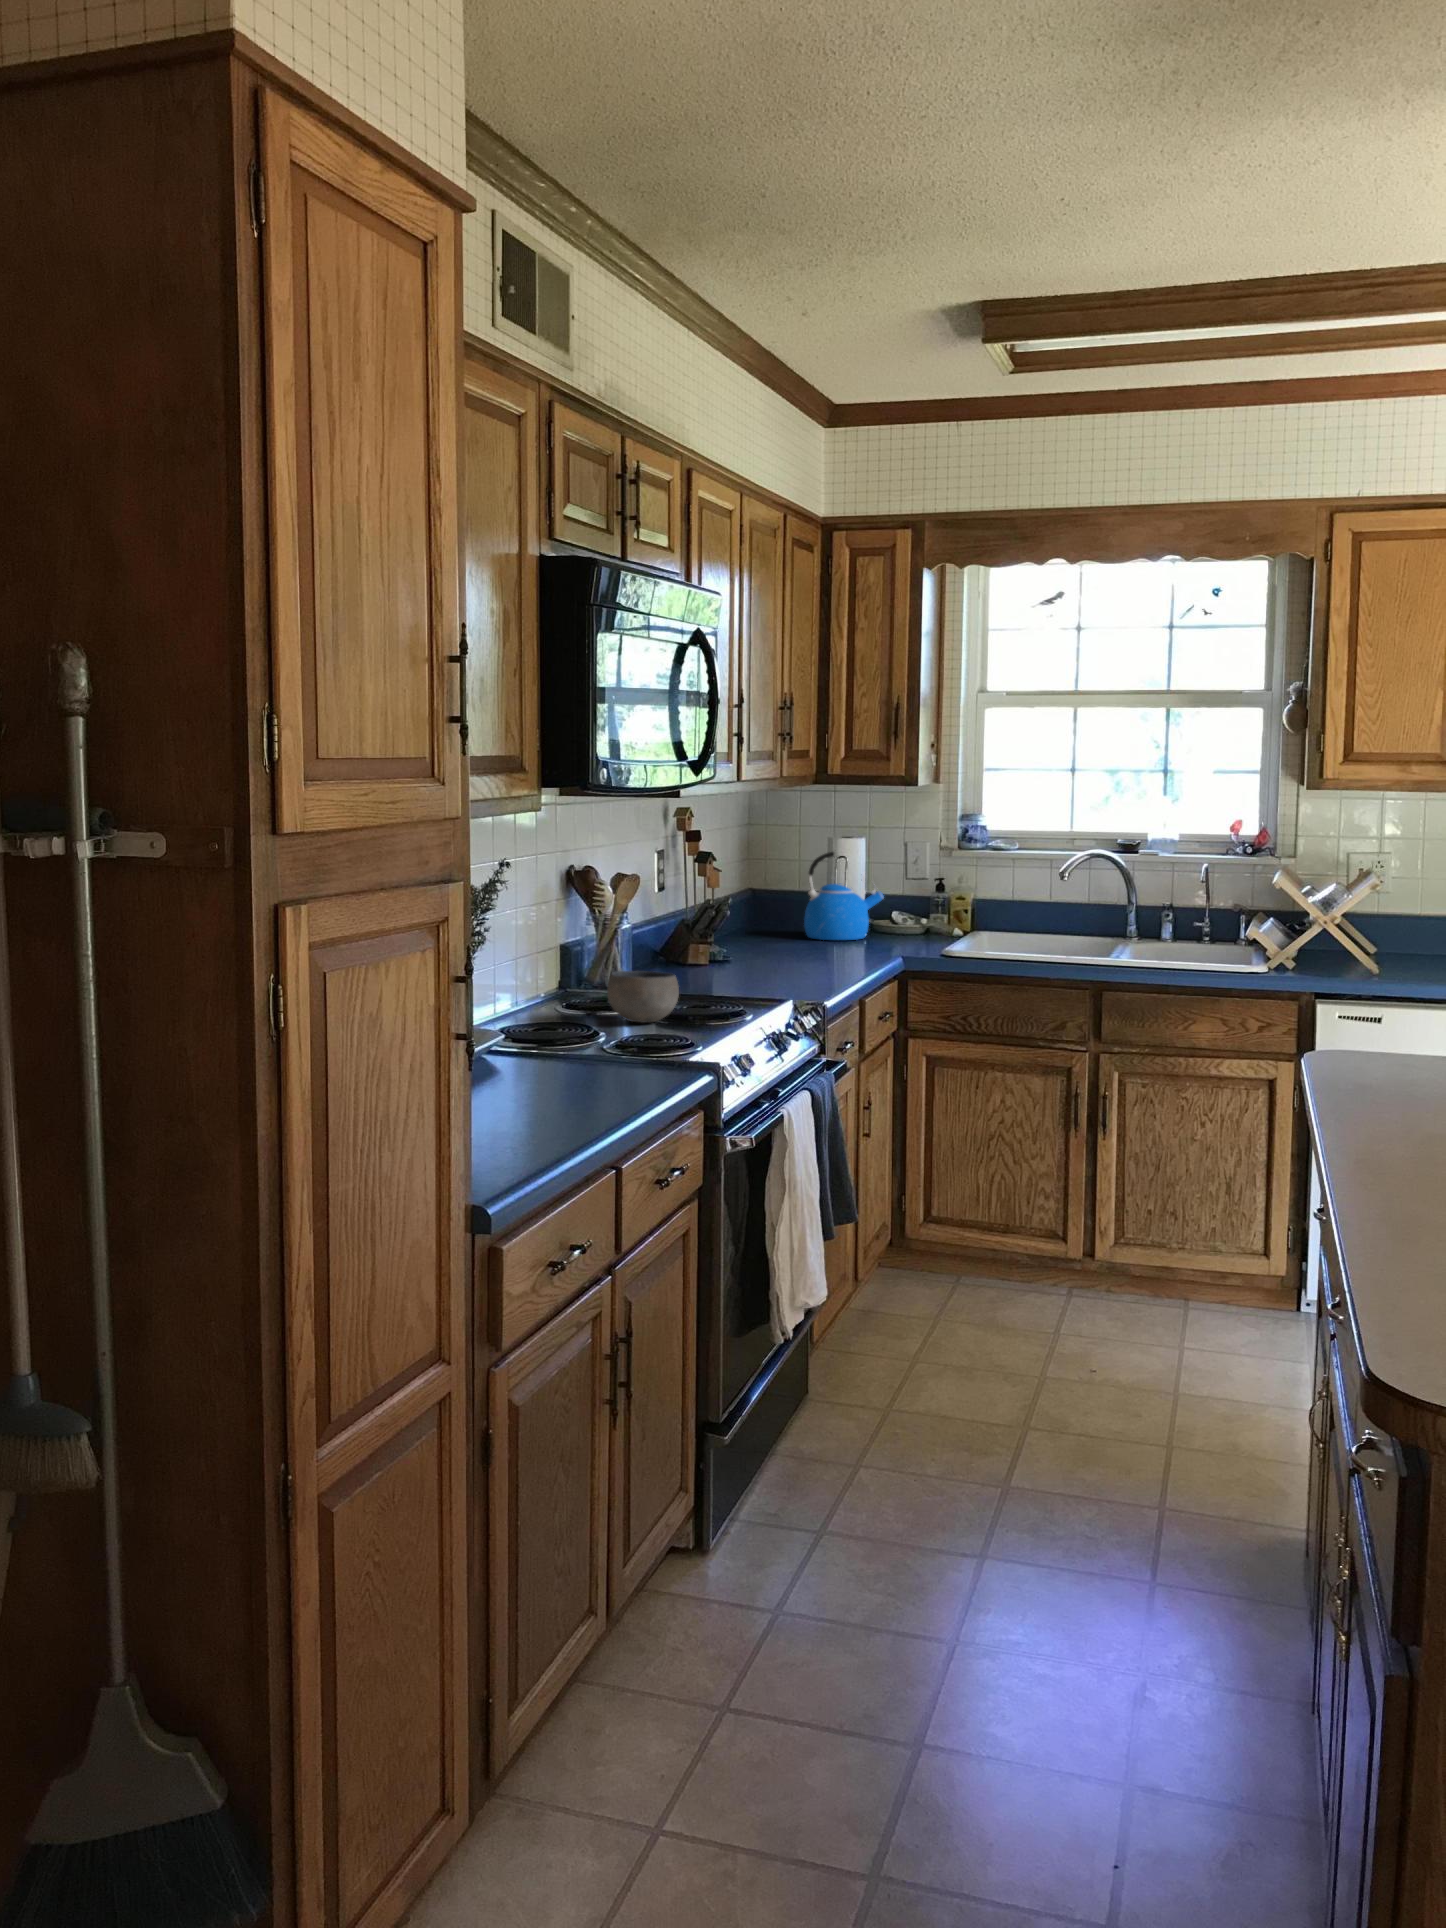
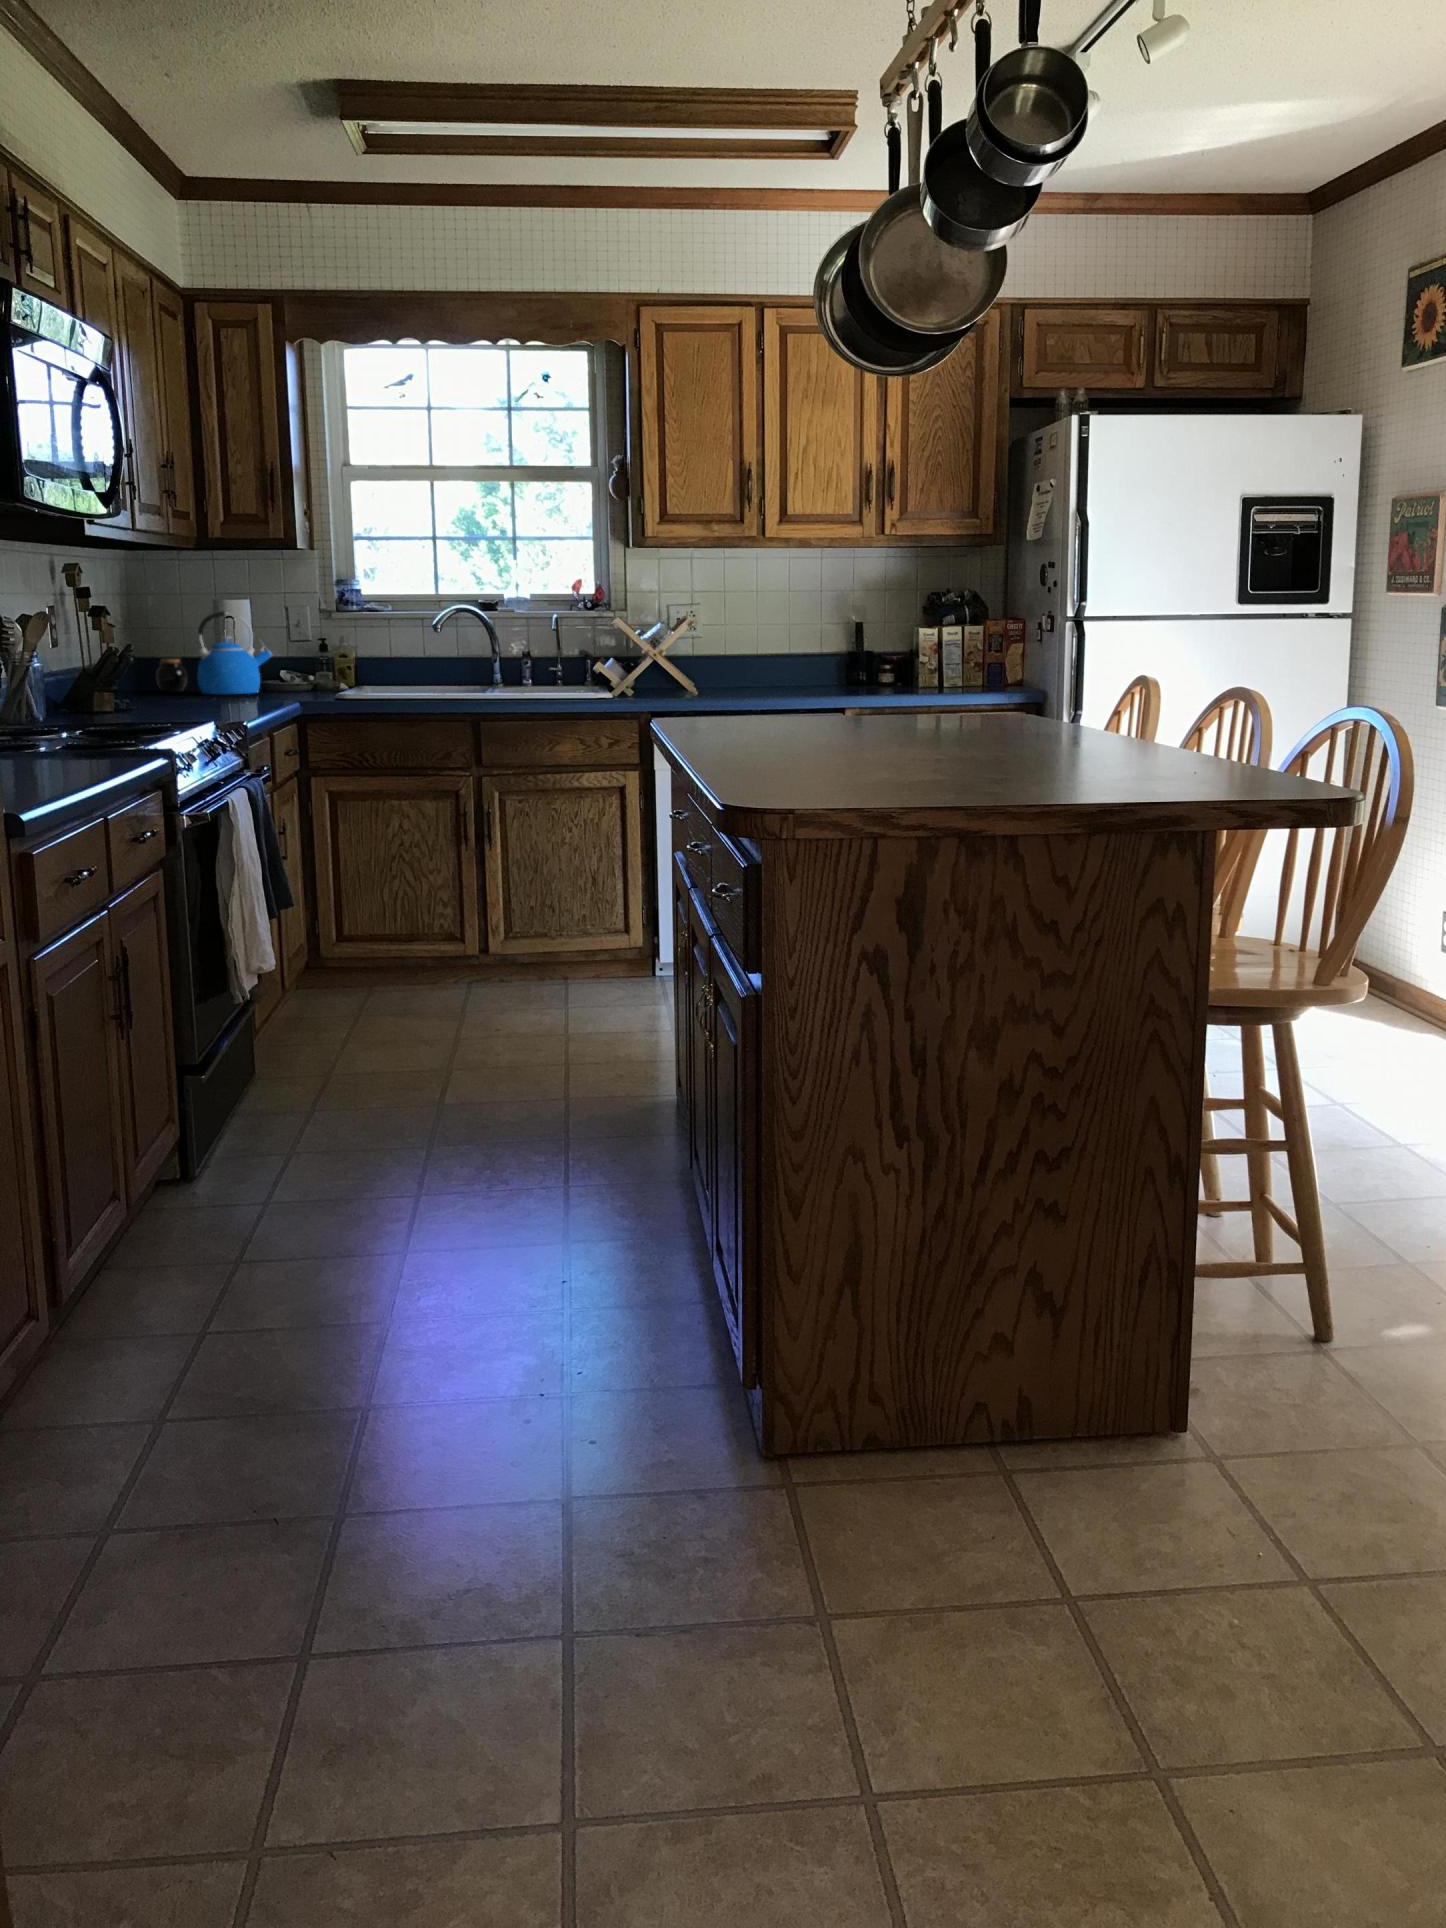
jar: none [766,895,797,930] -> present [156,659,187,691]
bowl: present [607,971,679,1023] -> none [38,690,110,736]

